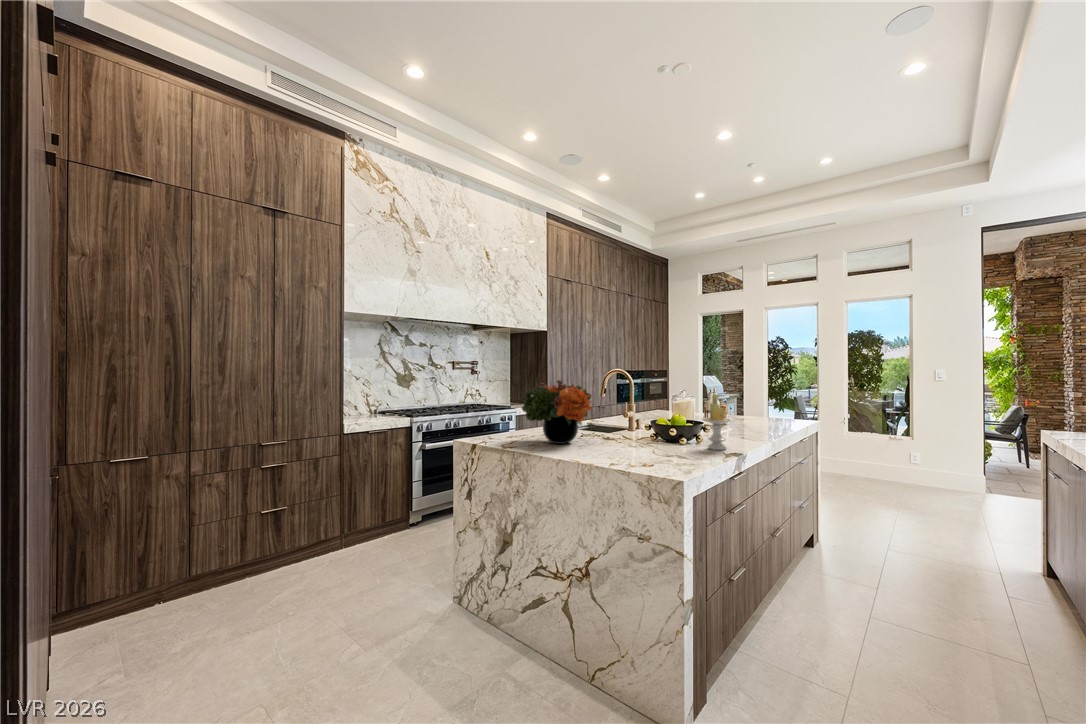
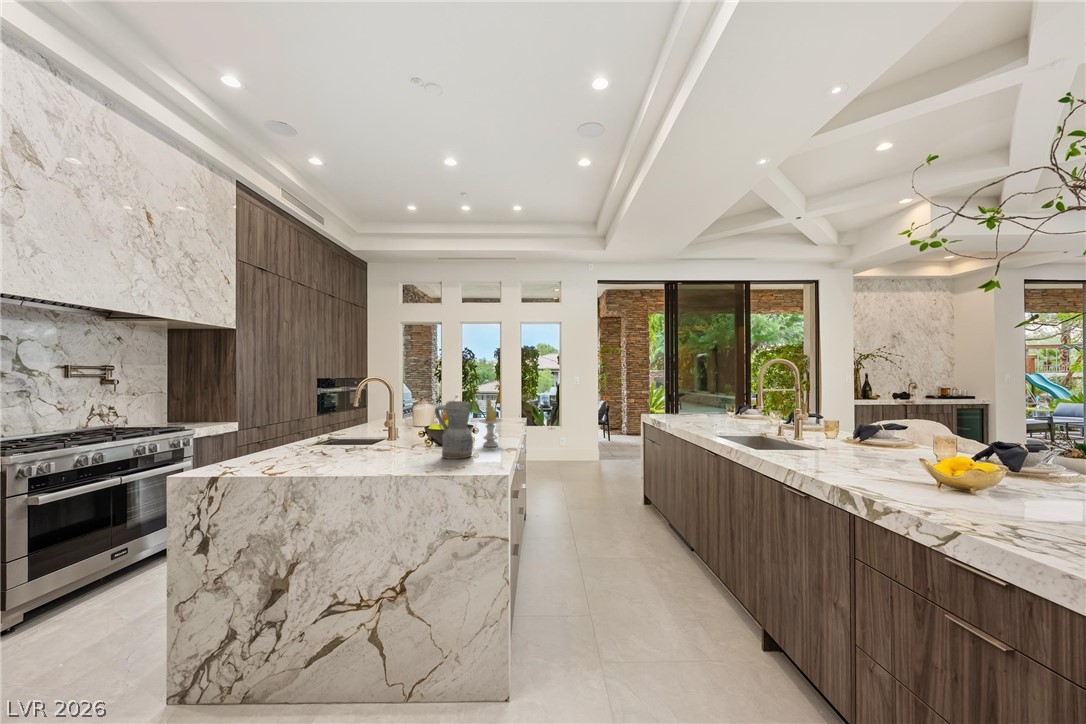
flower arrangement: present [522,380,592,444] -> none [288,389,380,461]
ceramic pitcher: none [639,396,678,457] -> present [435,401,473,459]

